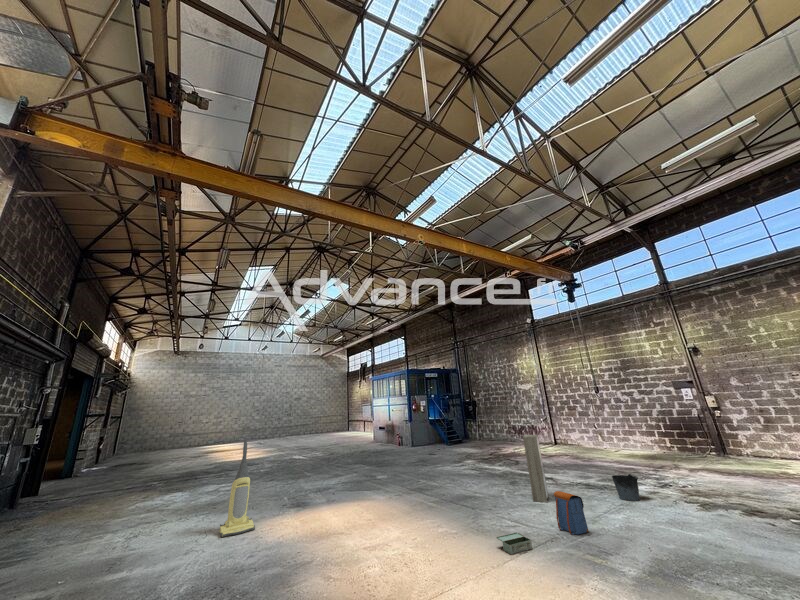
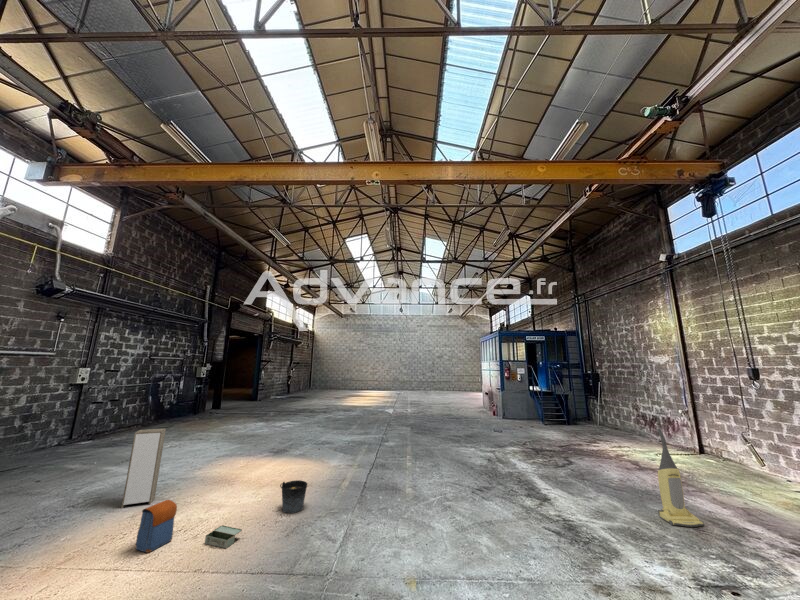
storage cabinet: present [523,435,548,503] -> present [121,429,166,508]
vacuum cleaner: present [219,440,255,537] -> present [657,429,704,527]
bucket: present [612,474,640,501] -> present [280,480,307,513]
backpack: present [554,491,588,535] -> present [136,500,177,553]

